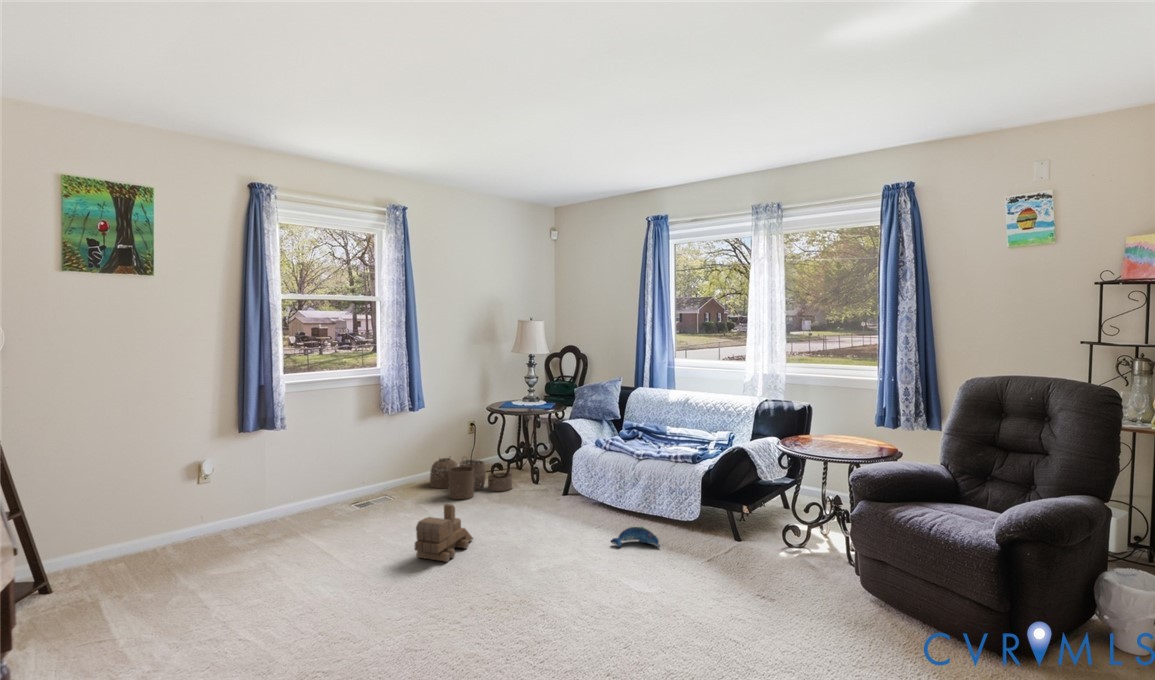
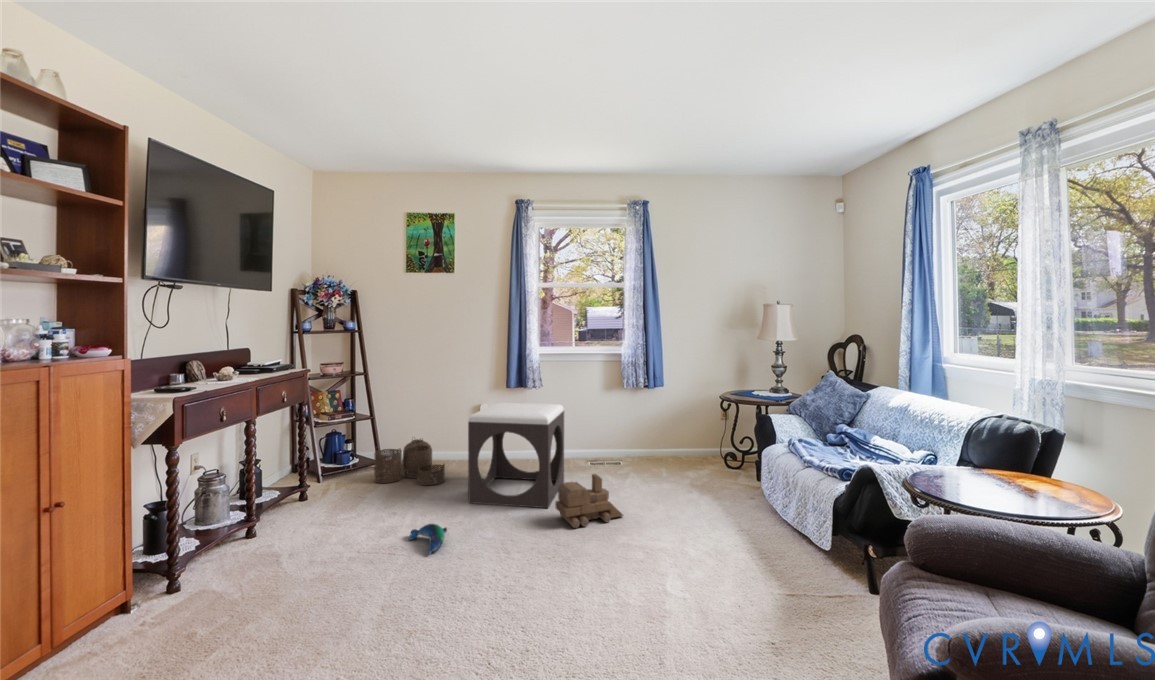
footstool: none [269,441,391,580] -> present [468,402,564,508]
woven basket: present [430,458,512,499] -> present [374,439,445,485]
plush toy: present [611,527,660,547] -> present [408,524,447,555]

